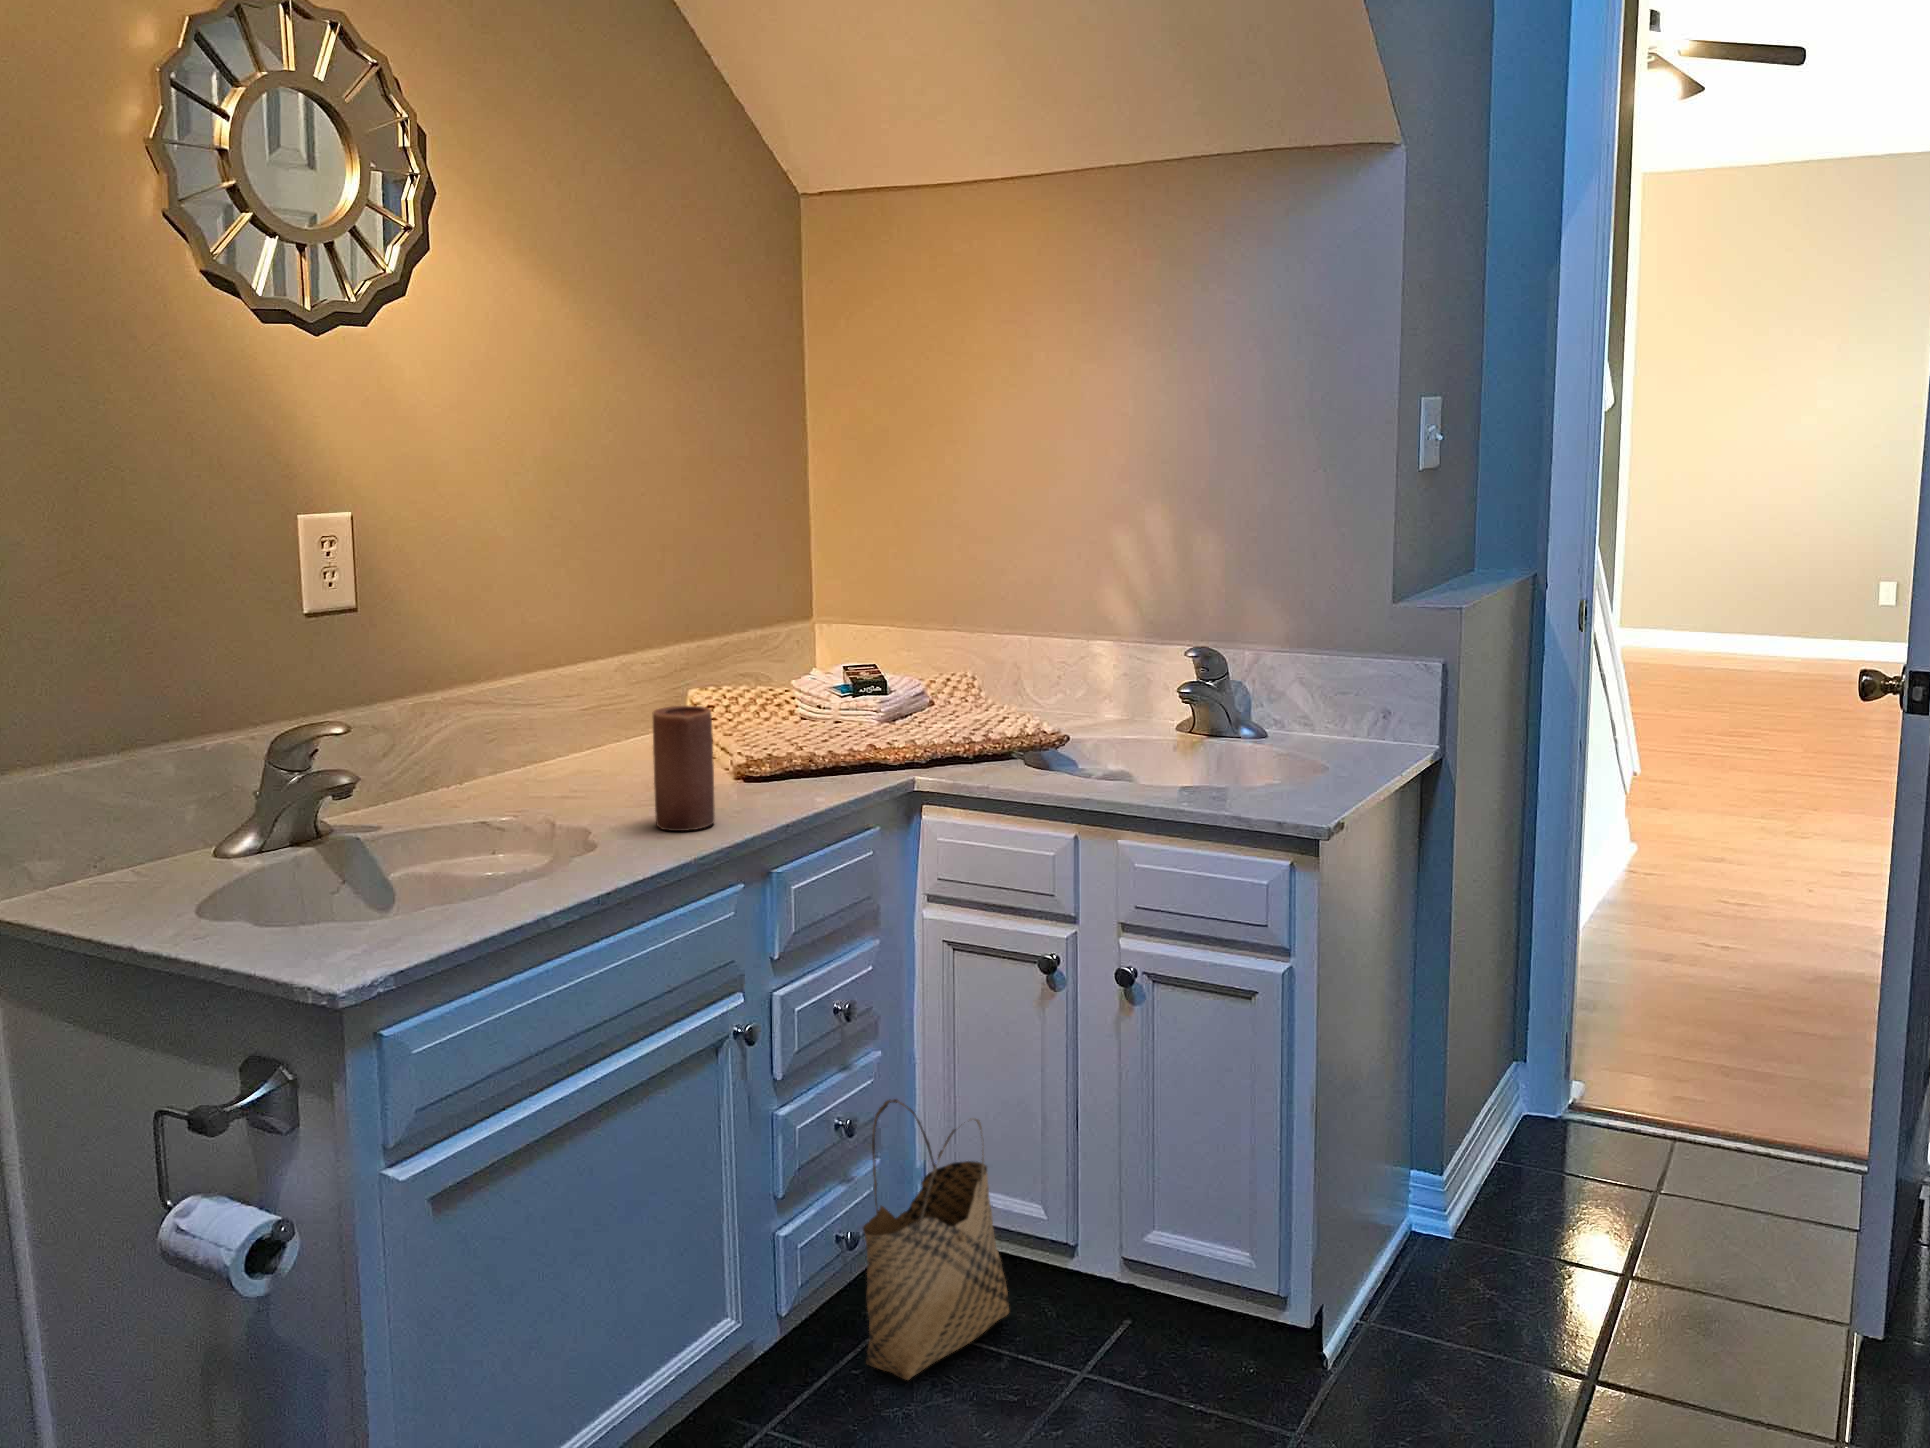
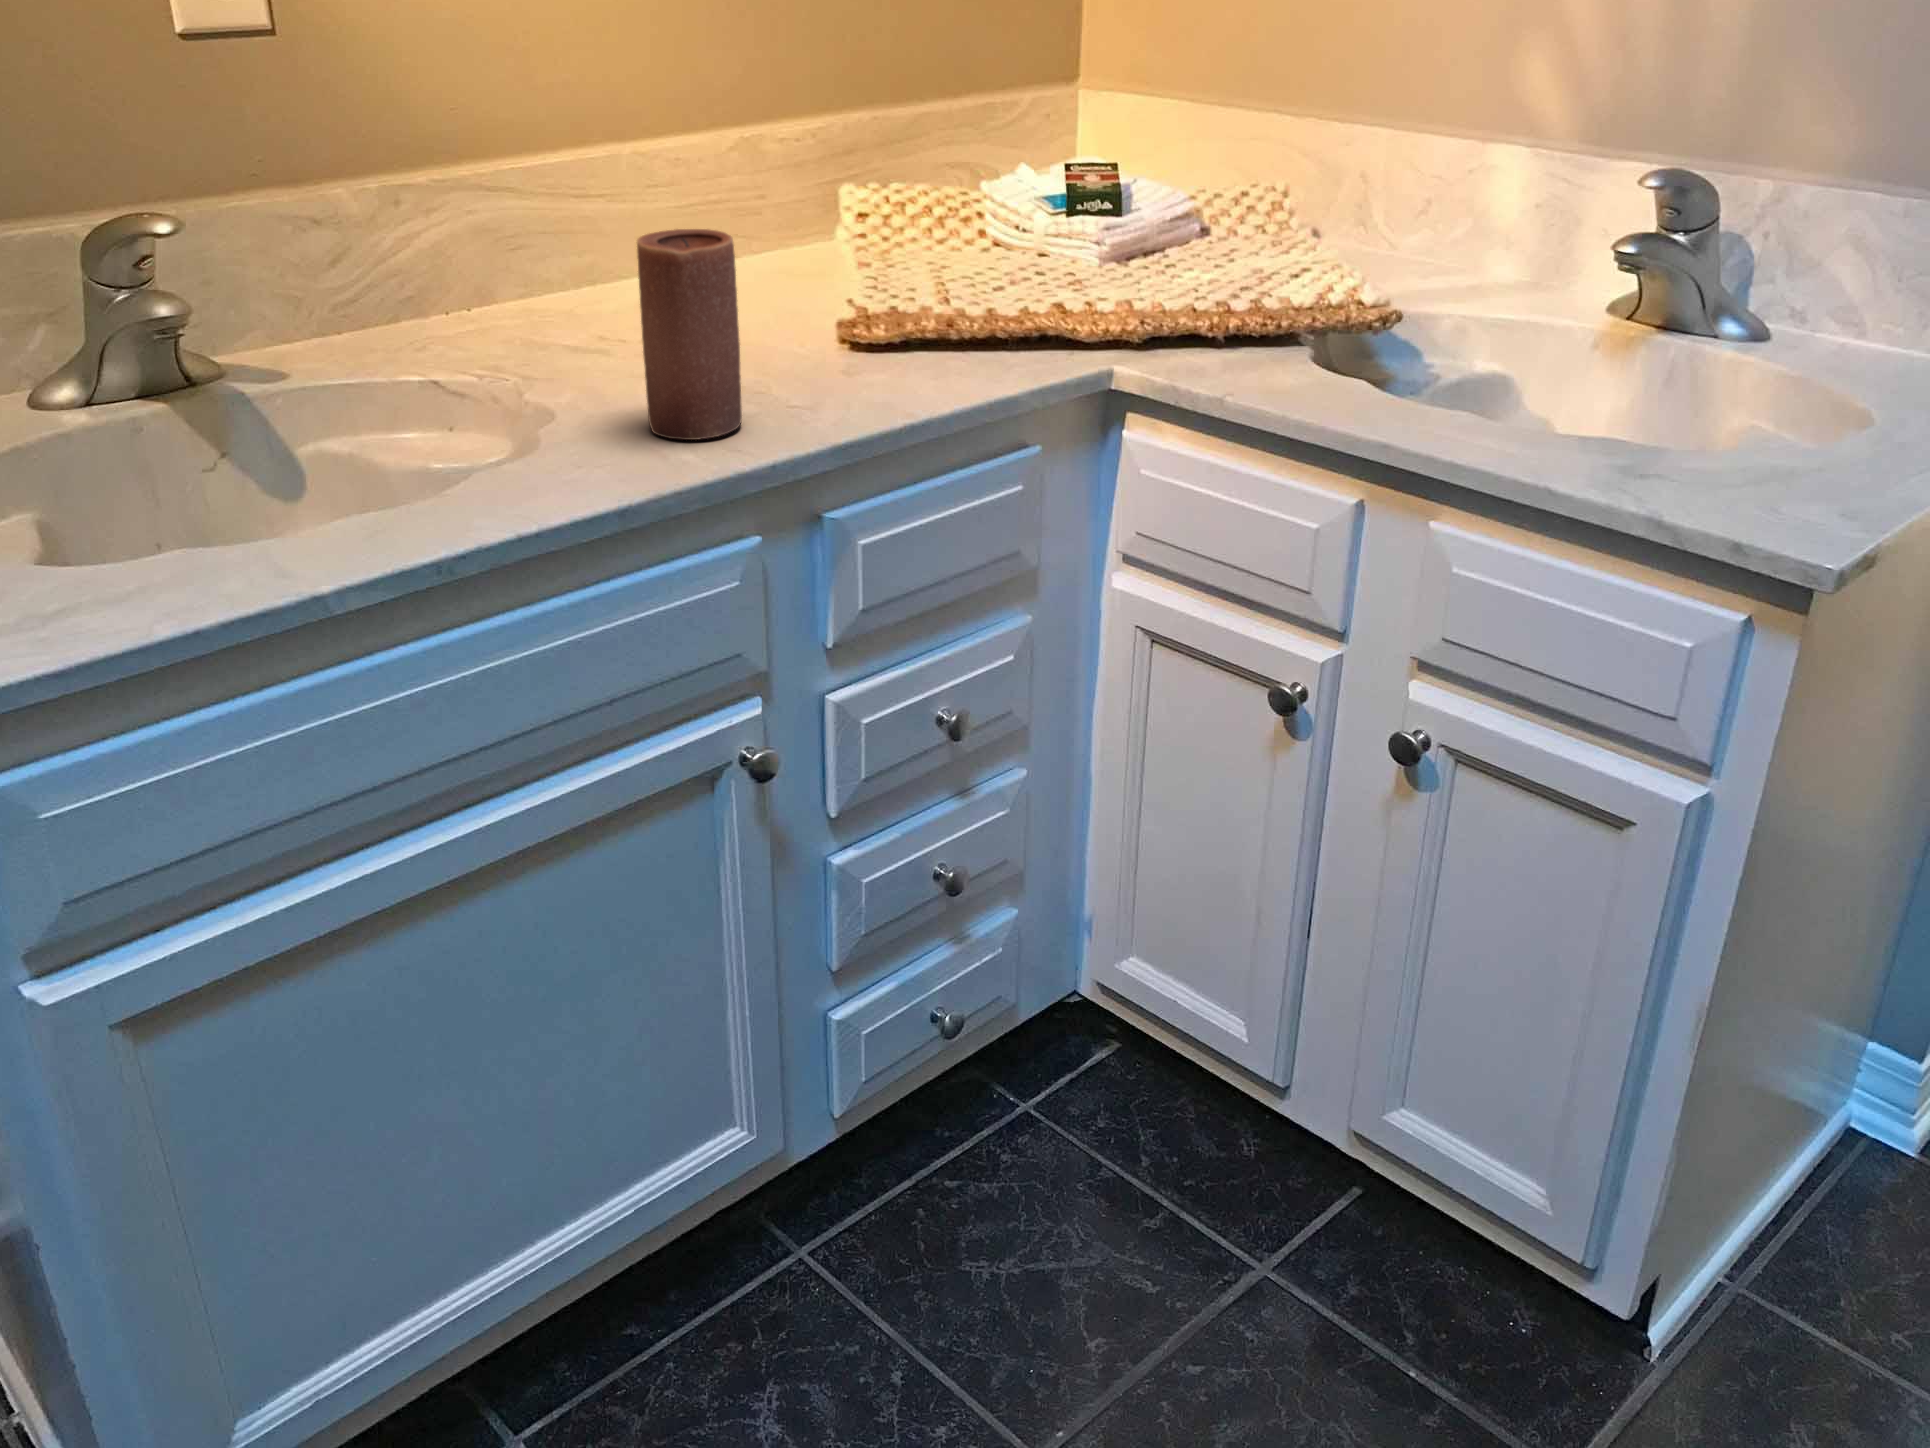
woven basket: present [863,1099,1009,1380] -> none [945,851,1170,1240]

